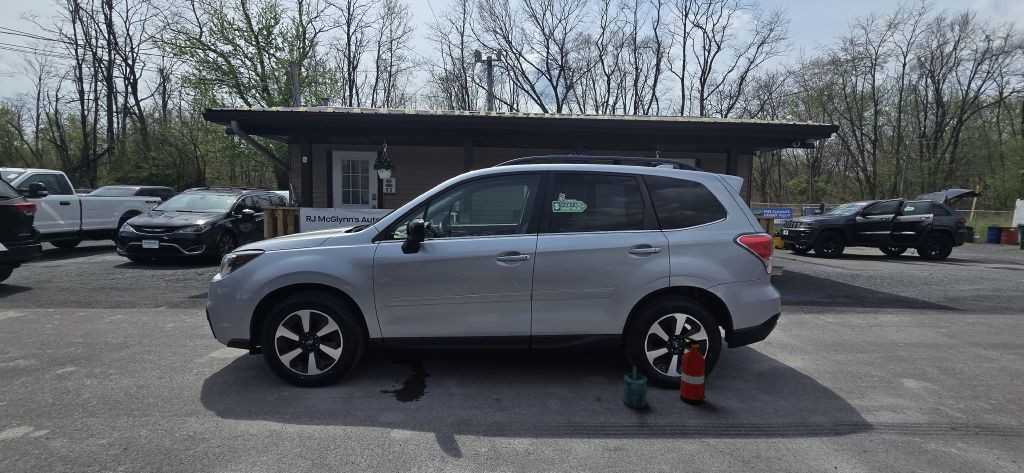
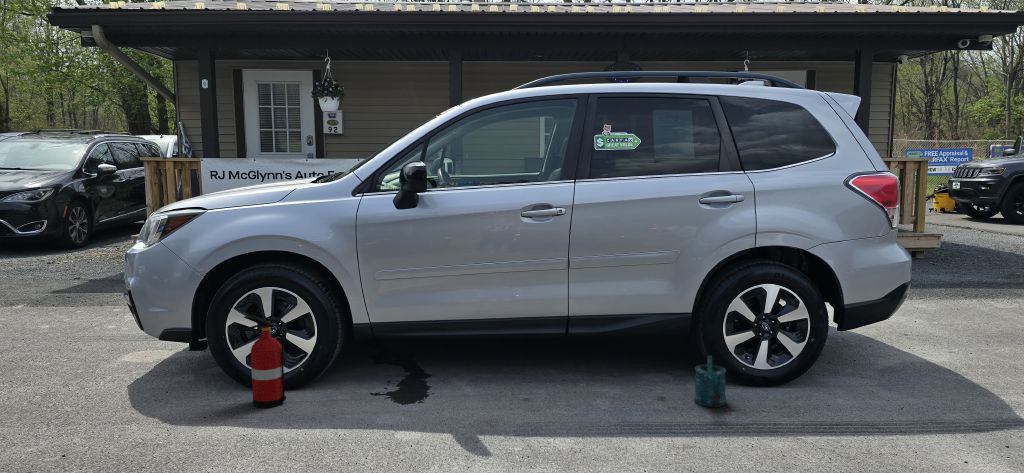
fire extinguisher: present [677,335,708,405] -> present [243,316,286,408]

